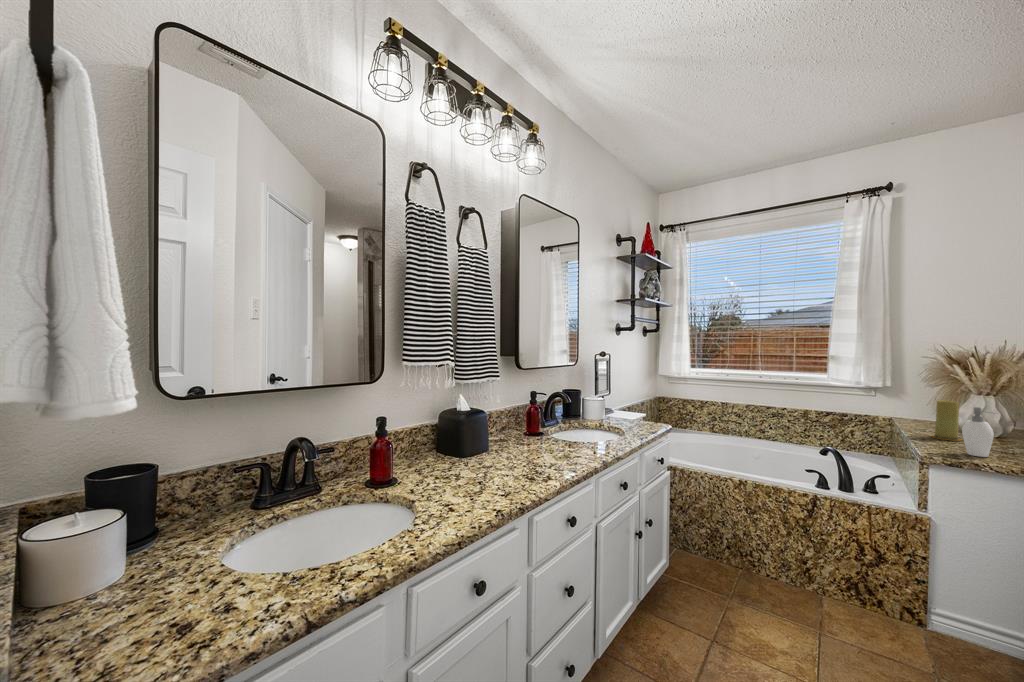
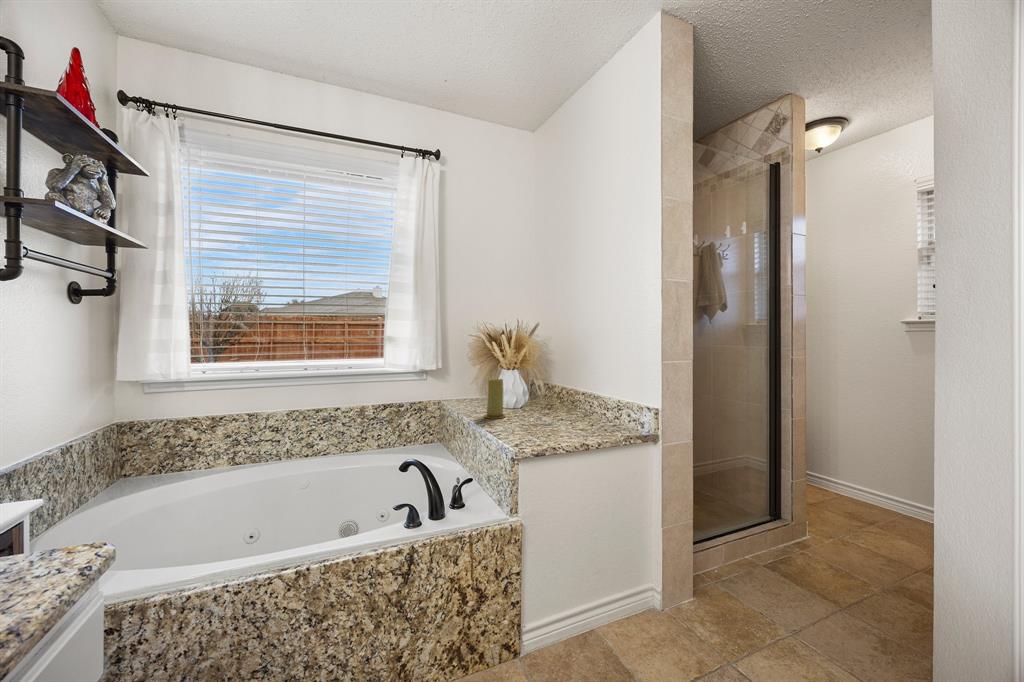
soap dispenser: present [962,407,994,457] -> none [522,383,548,432]

